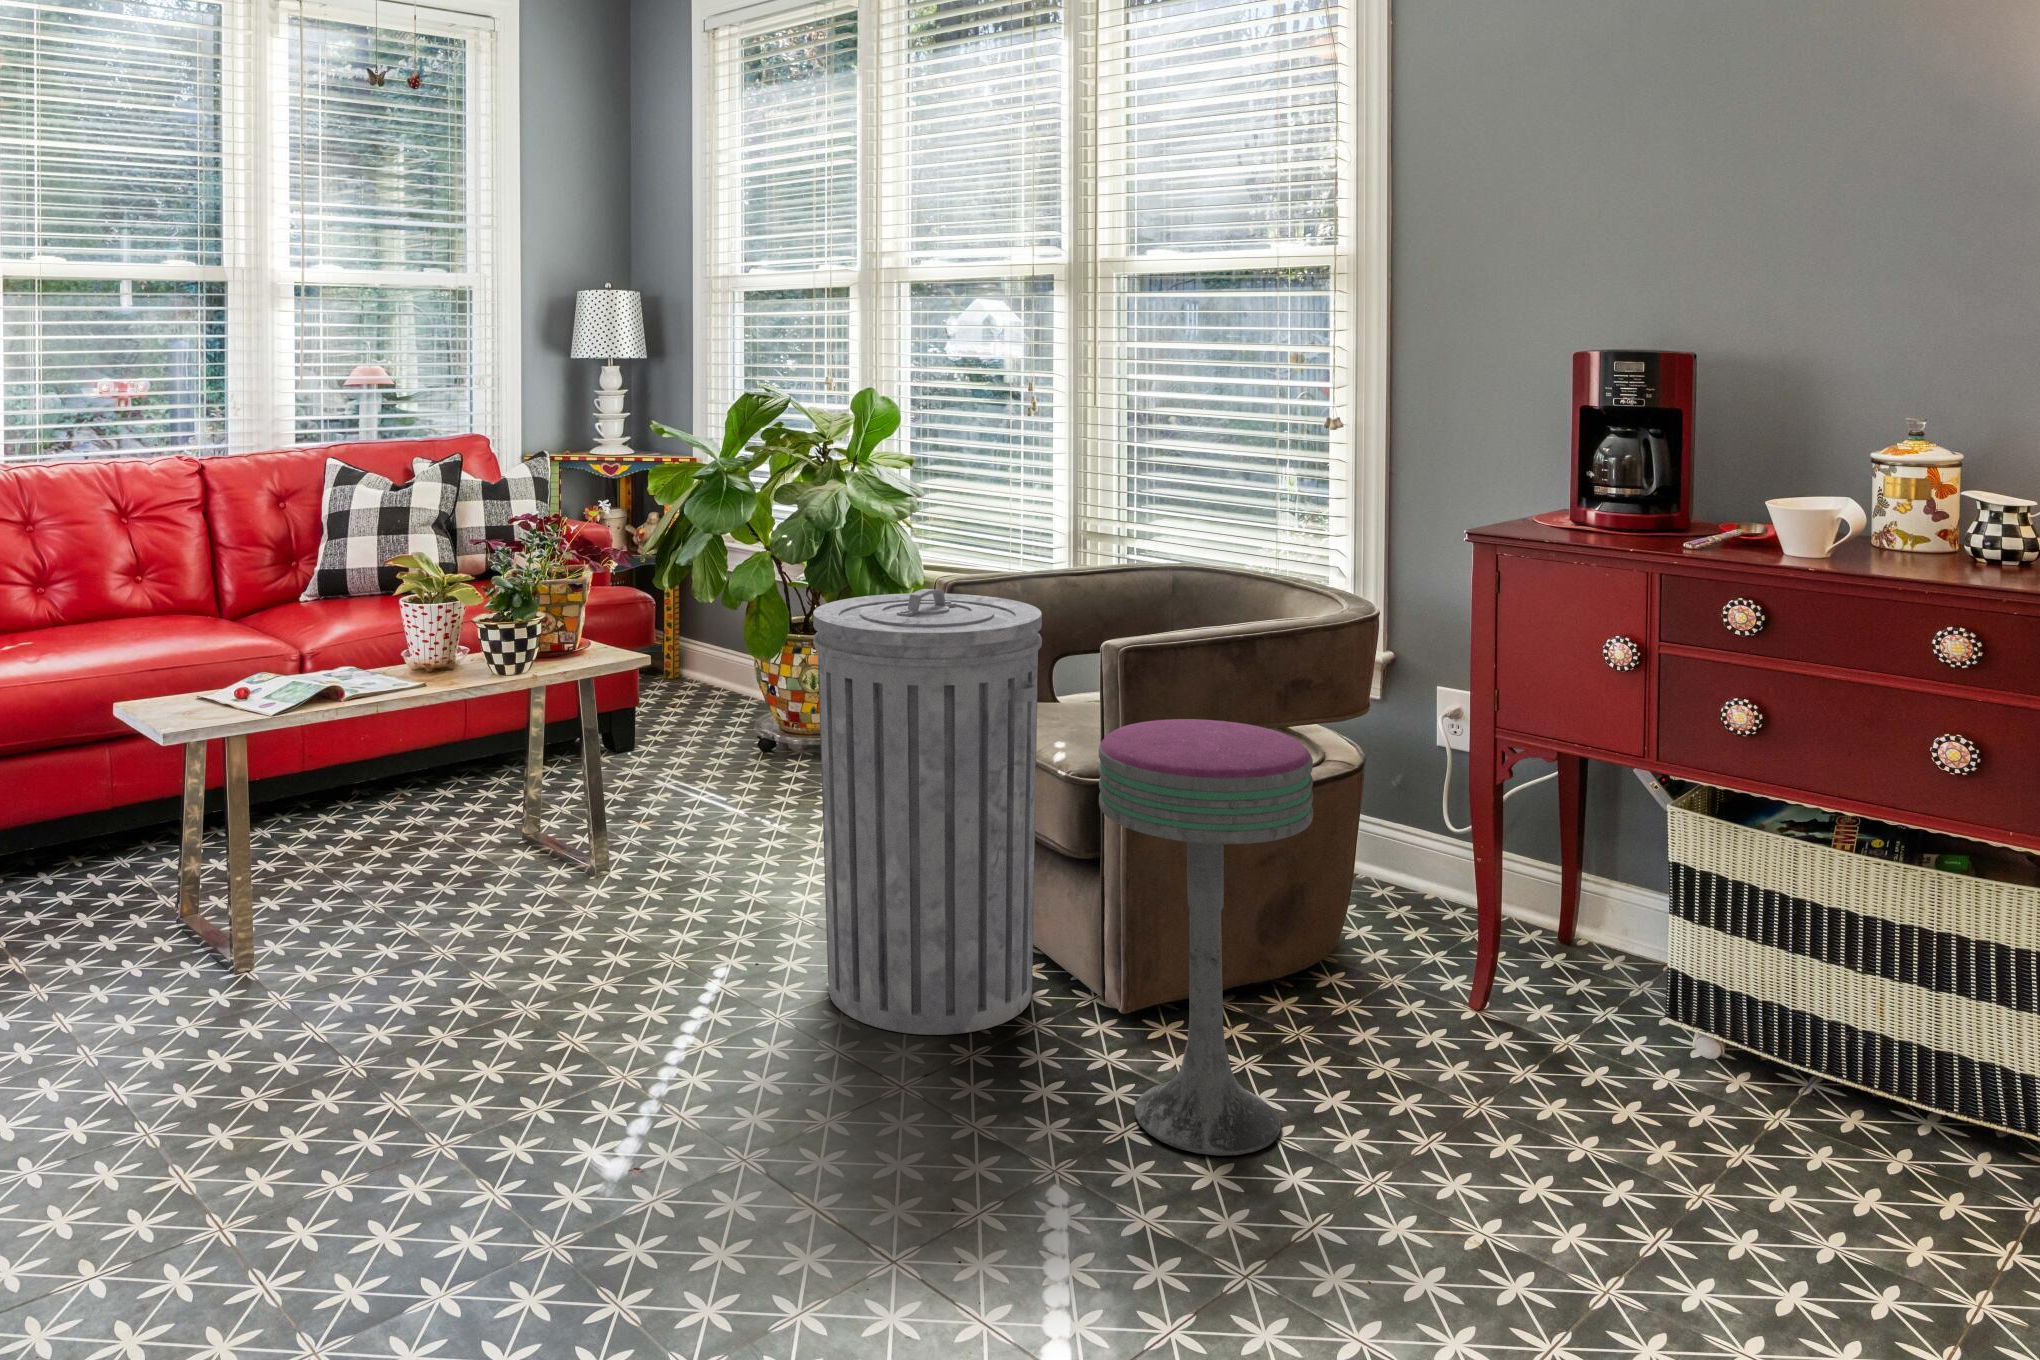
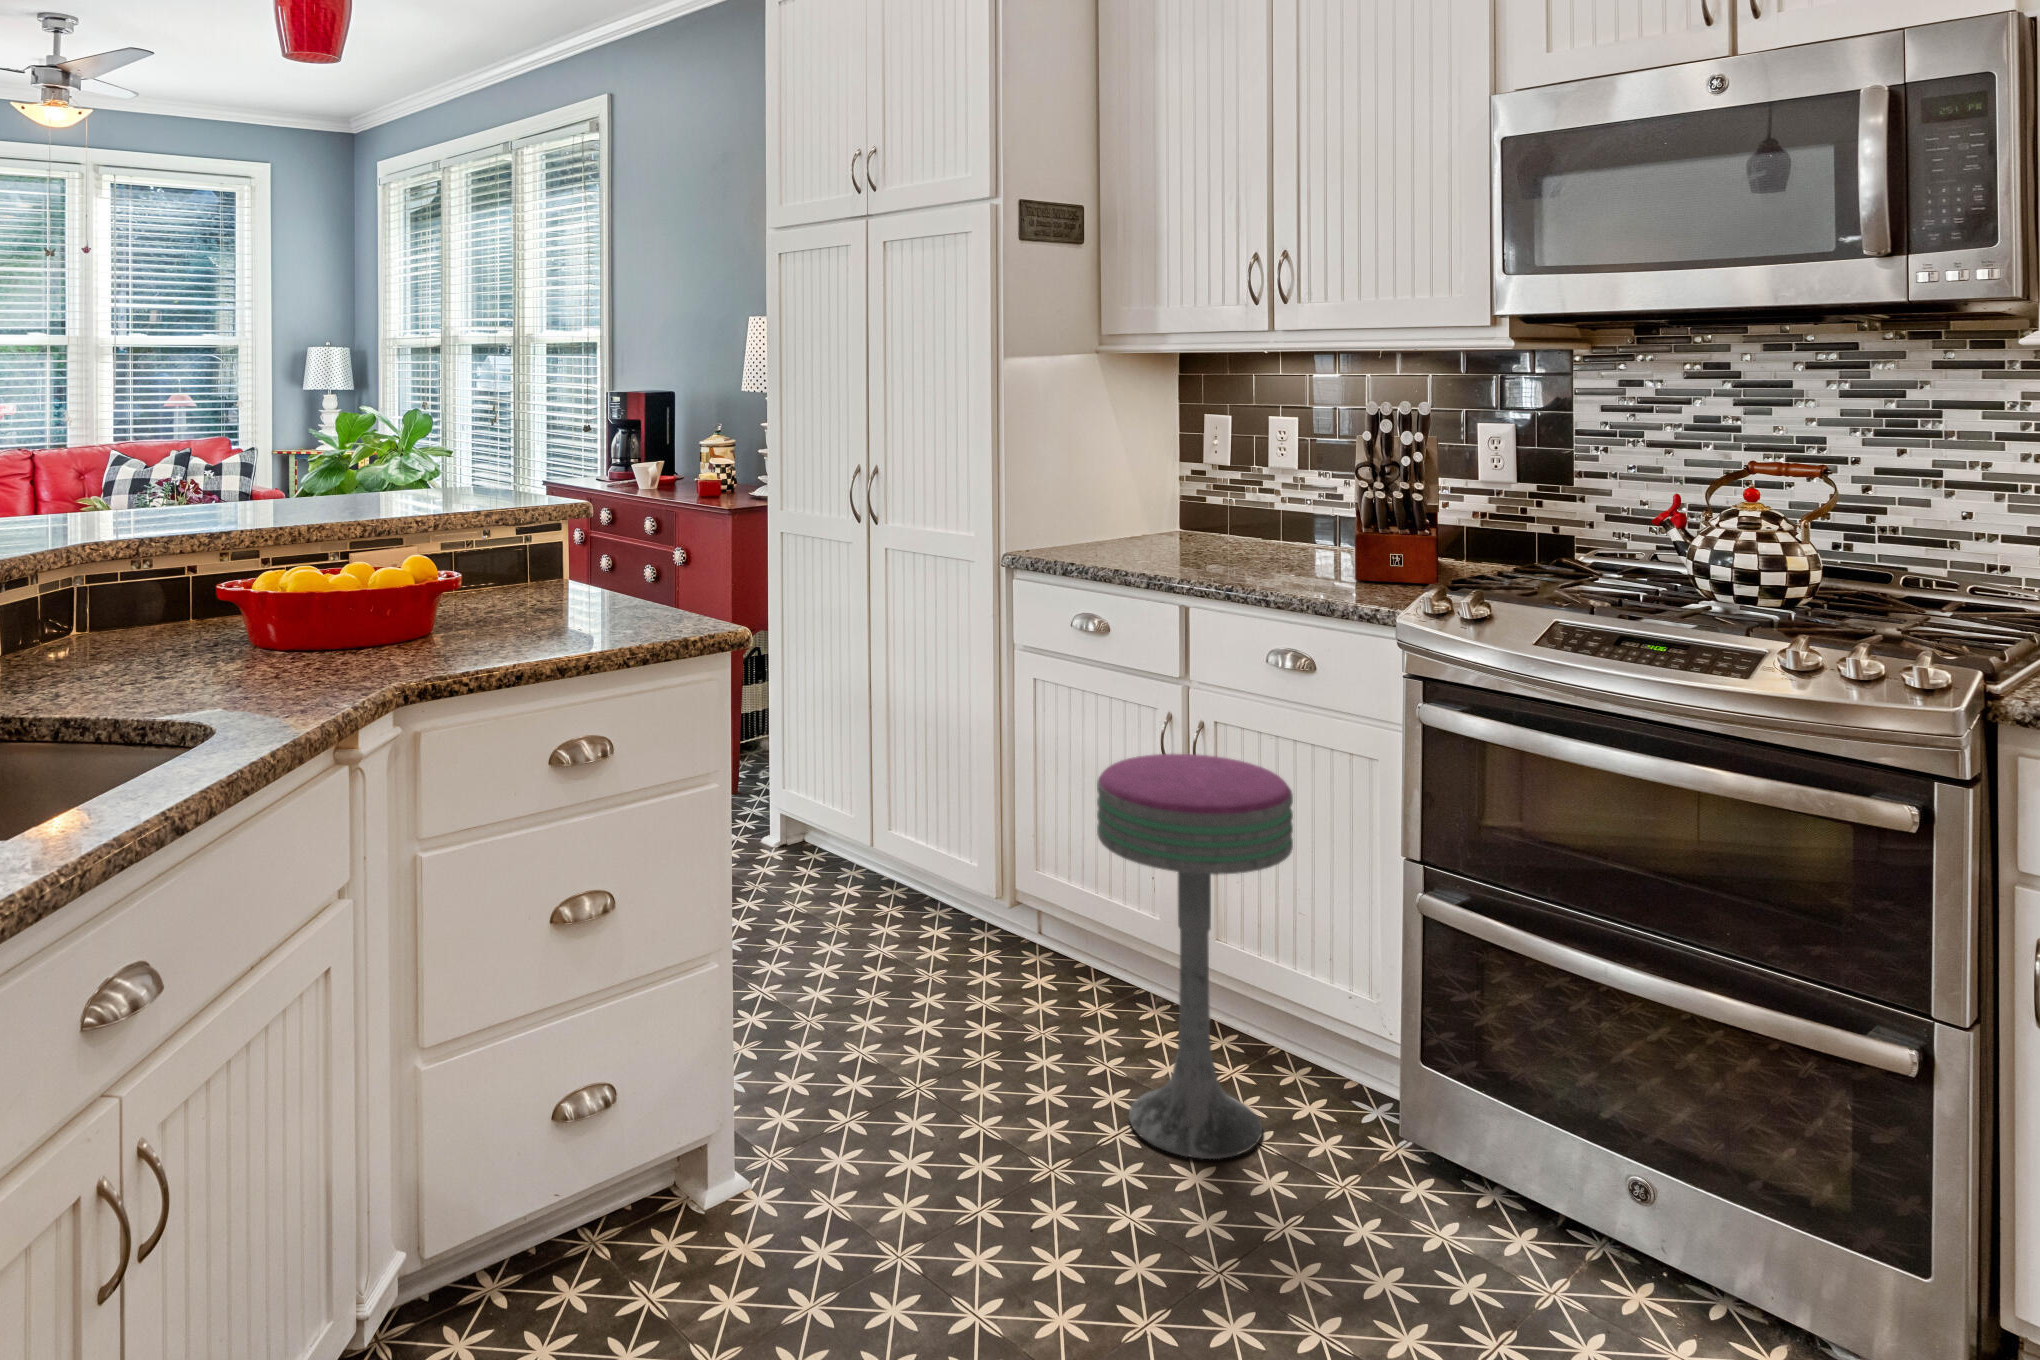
trash can: present [813,589,1042,1035] -> none [842,627,1052,1038]

